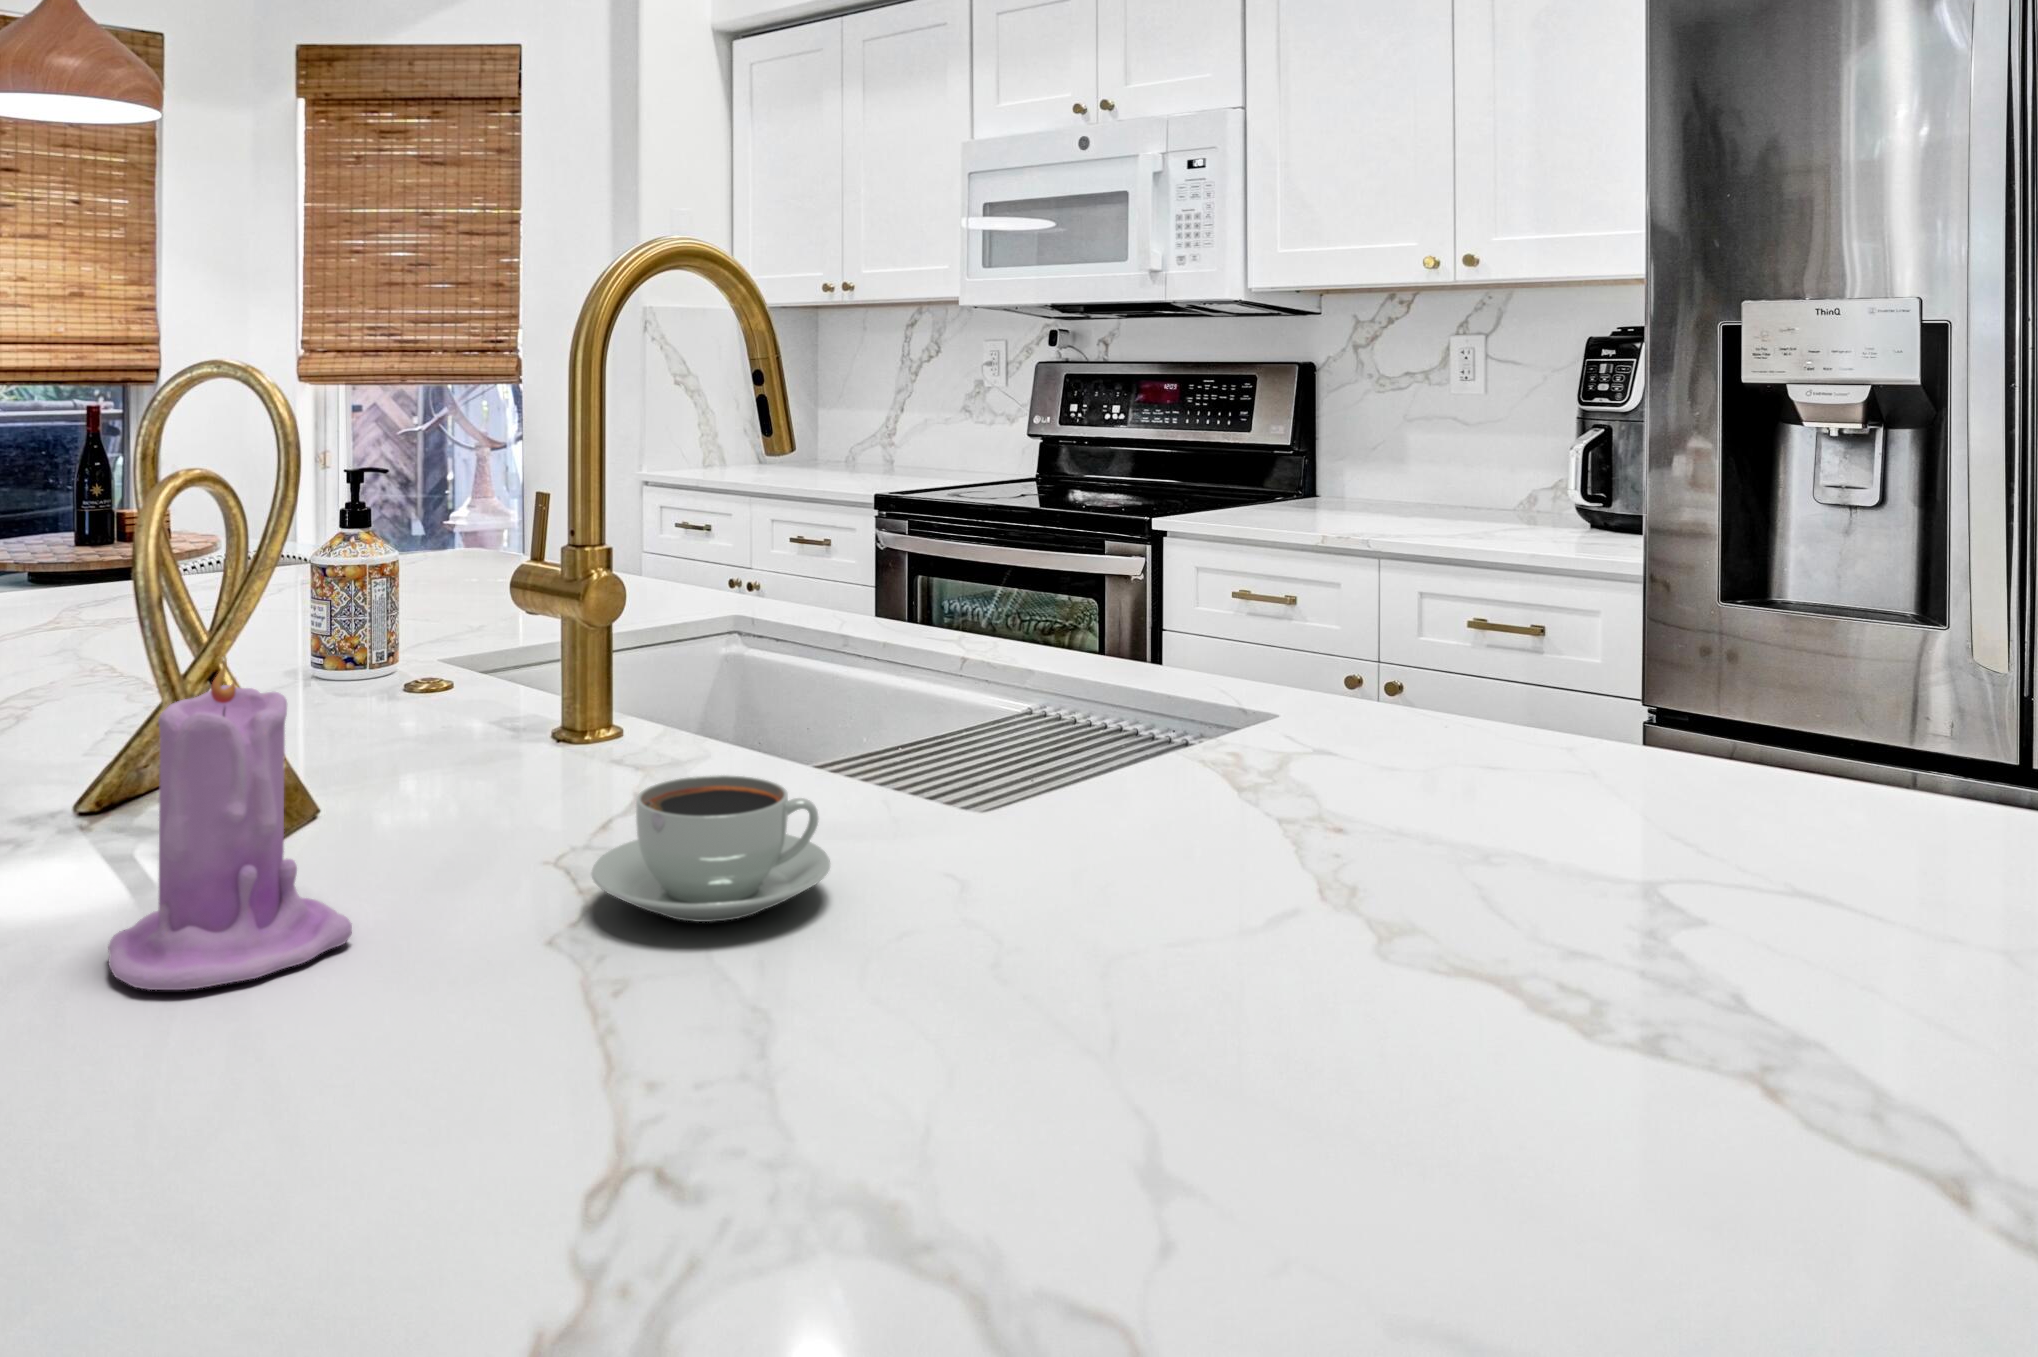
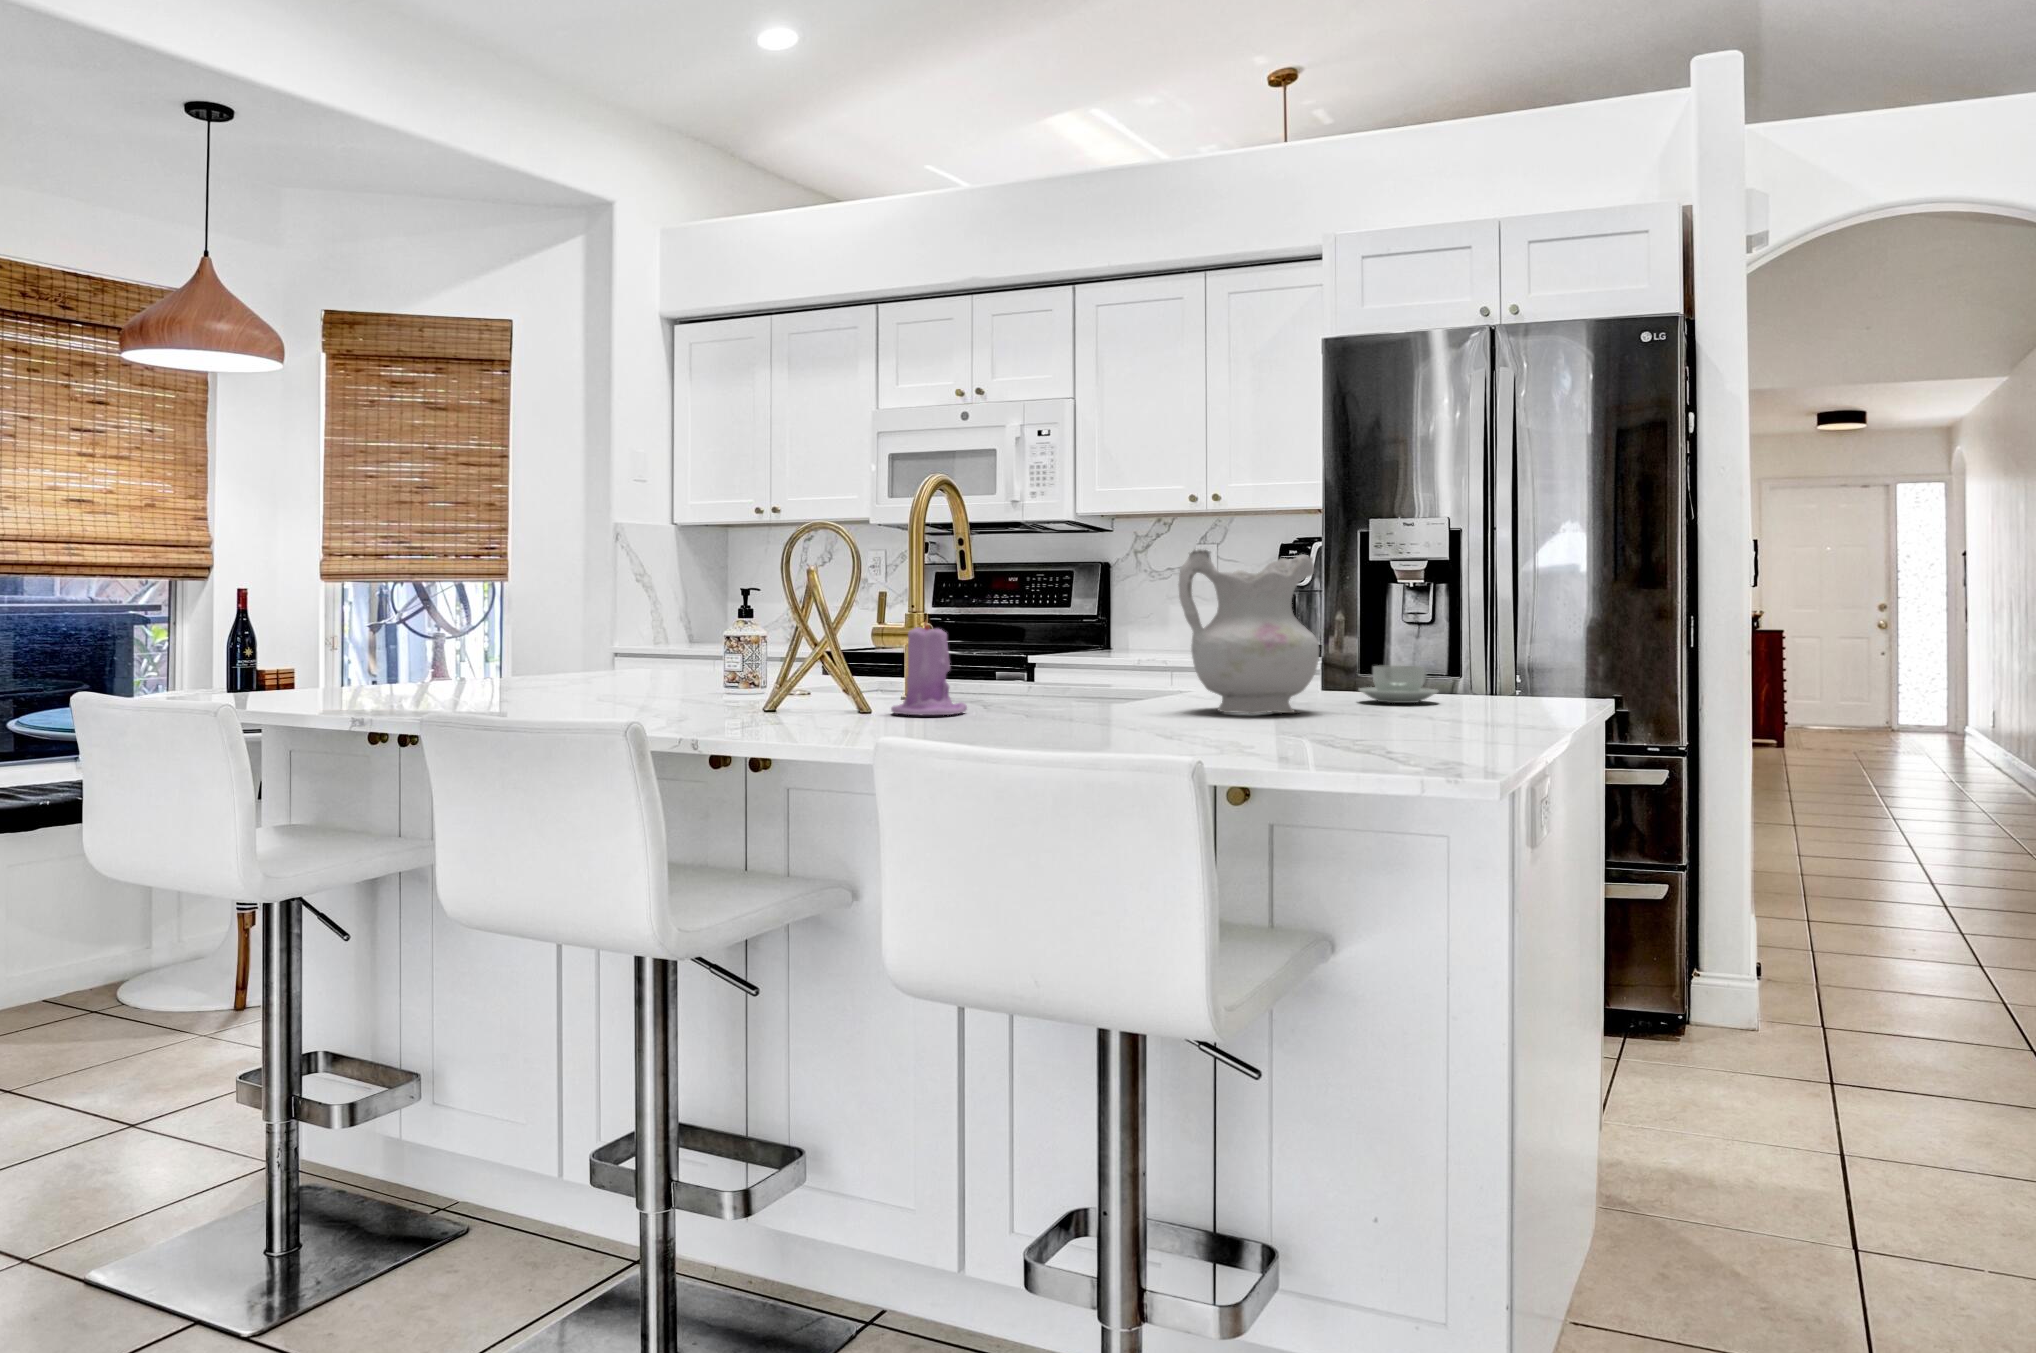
ceramic pitcher: none [932,477,1453,1113] -> present [1178,549,1319,714]
coffee cup: present [591,775,831,922] -> present [1359,666,1438,703]

